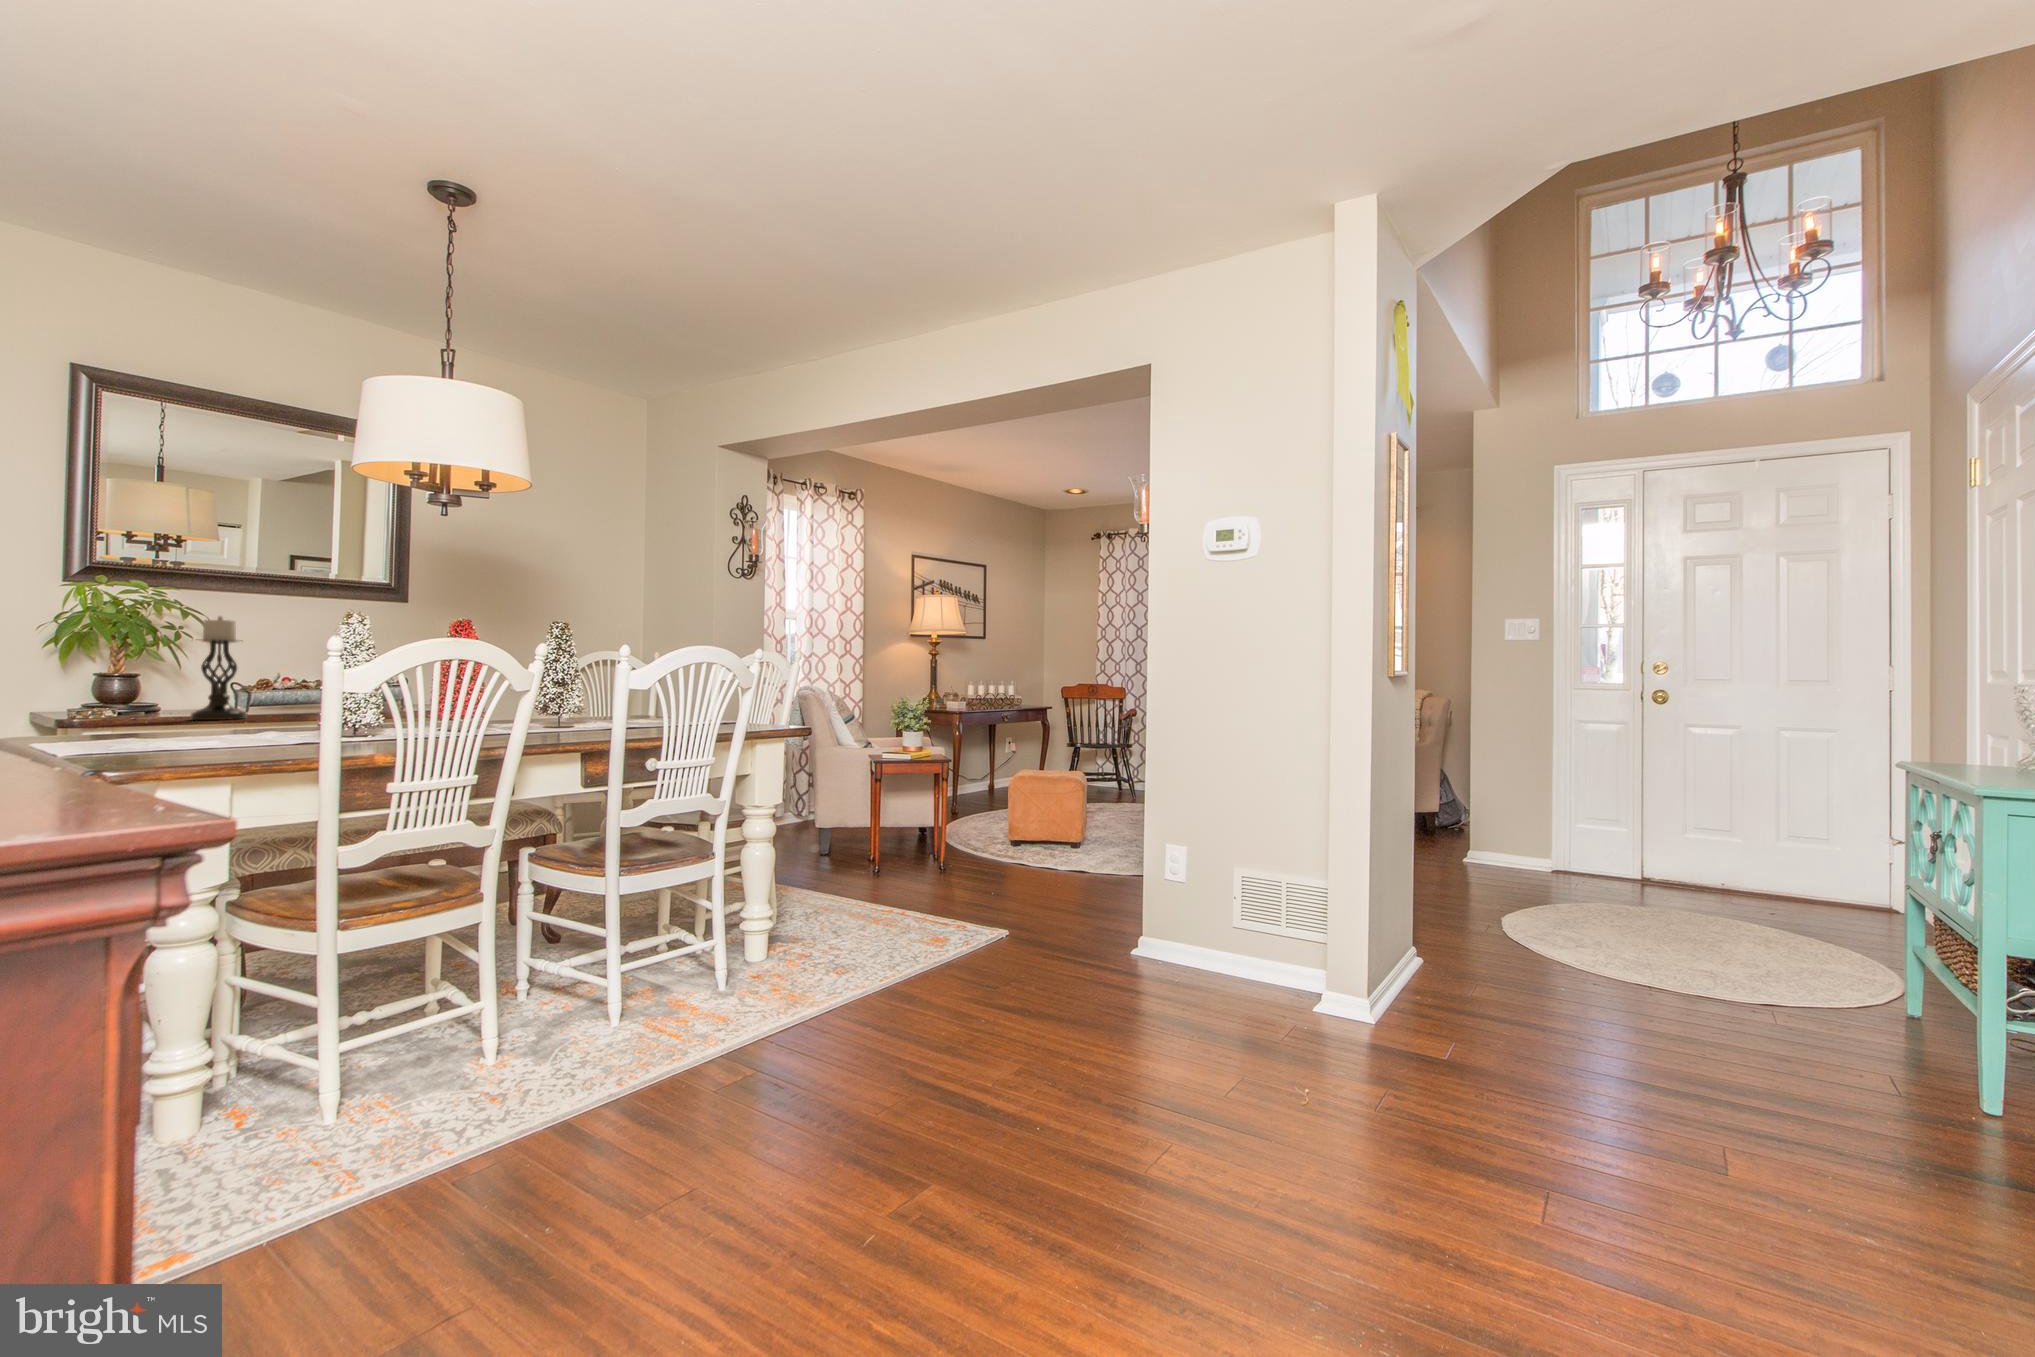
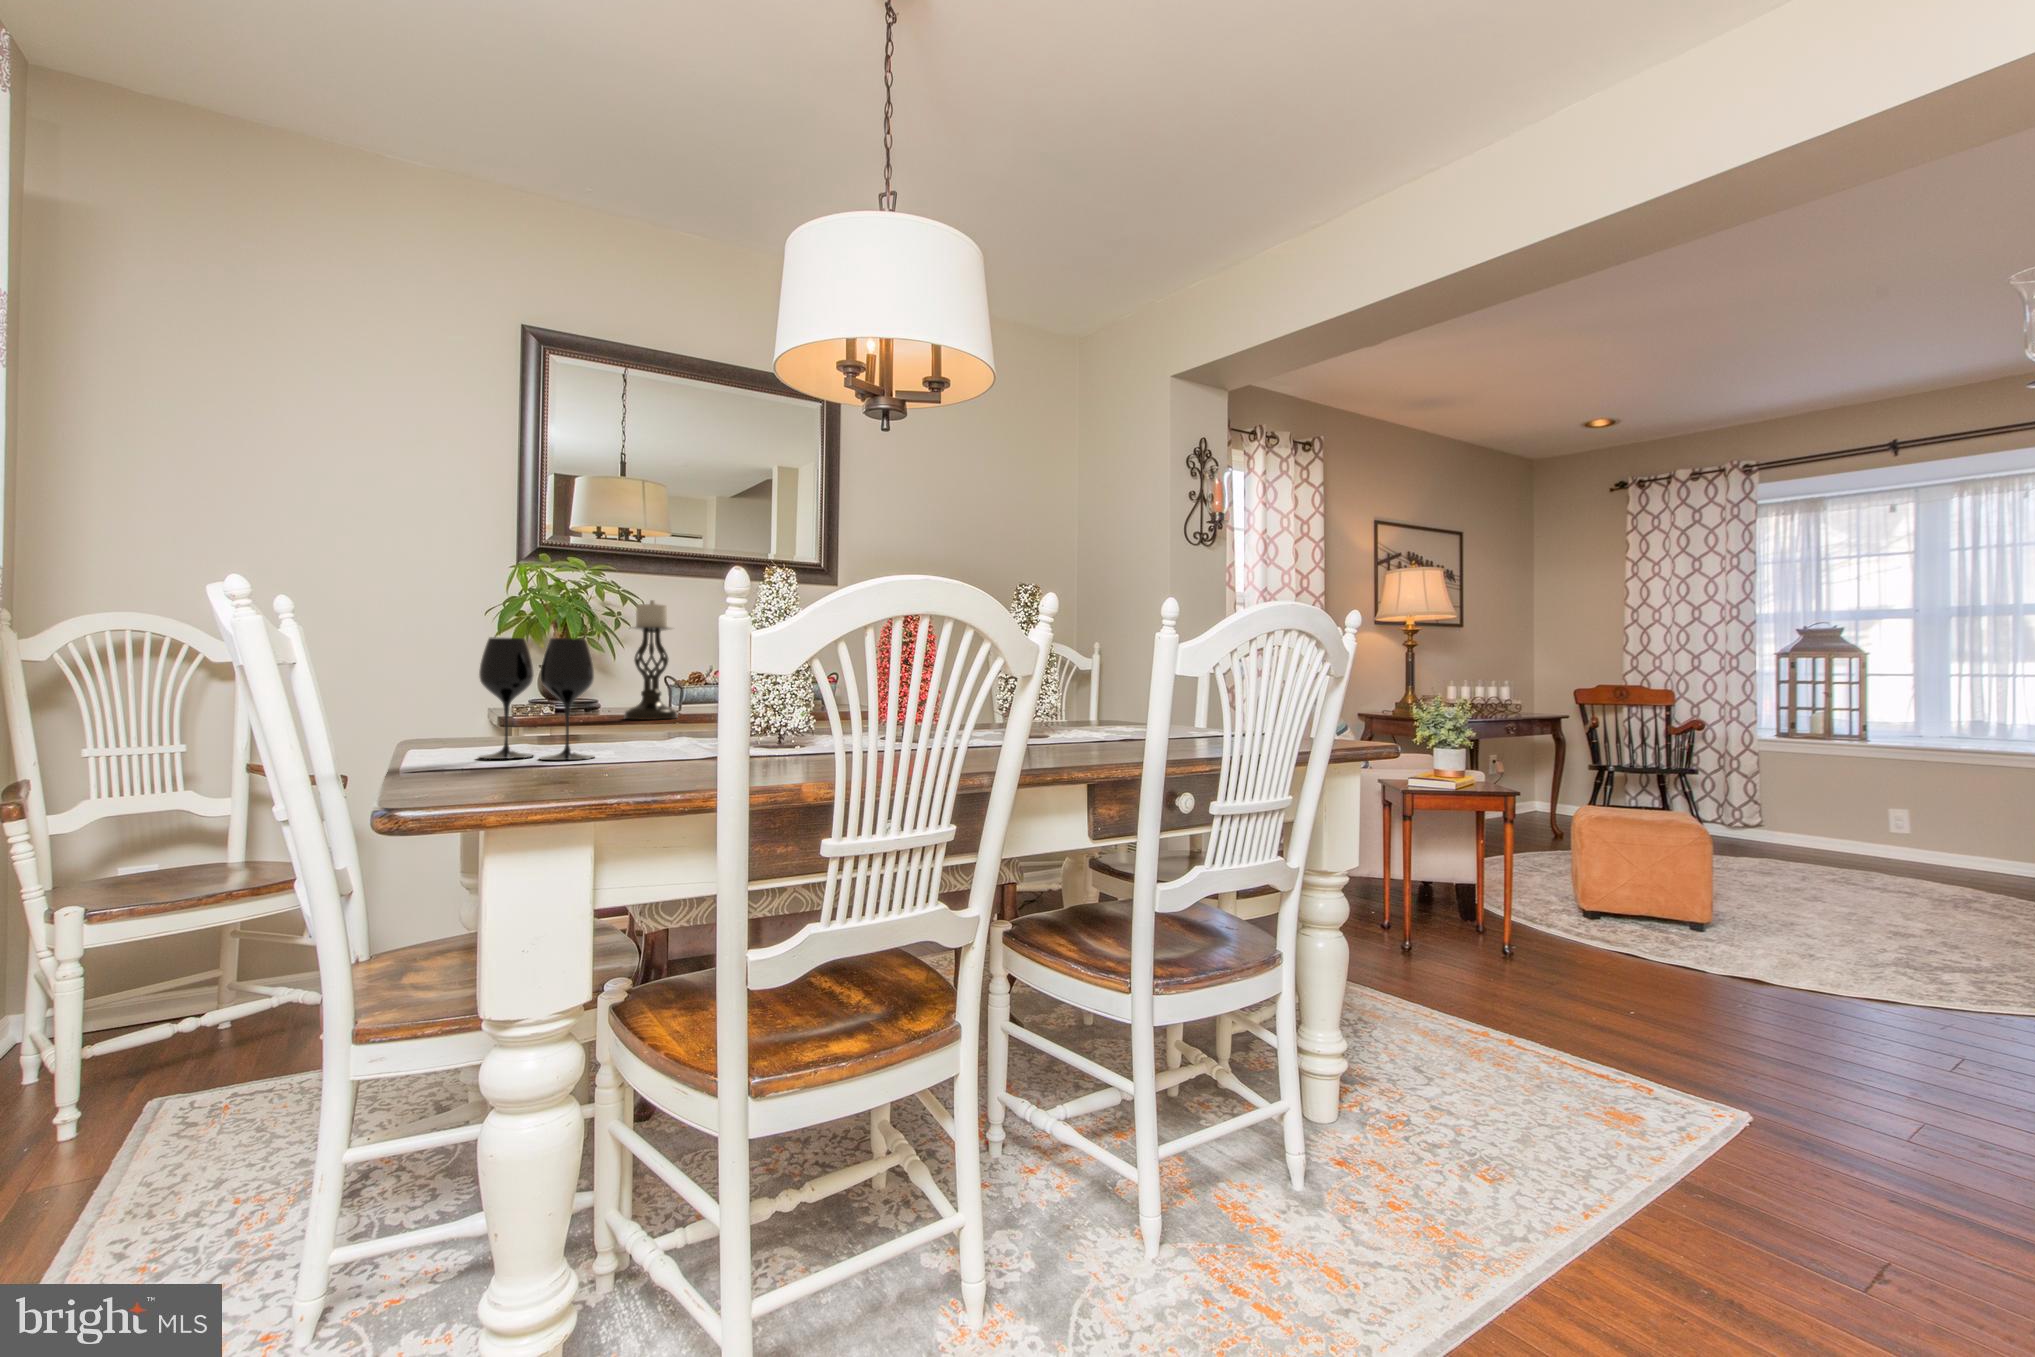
wine glass: none [77,653,190,746] -> present [479,637,594,760]

